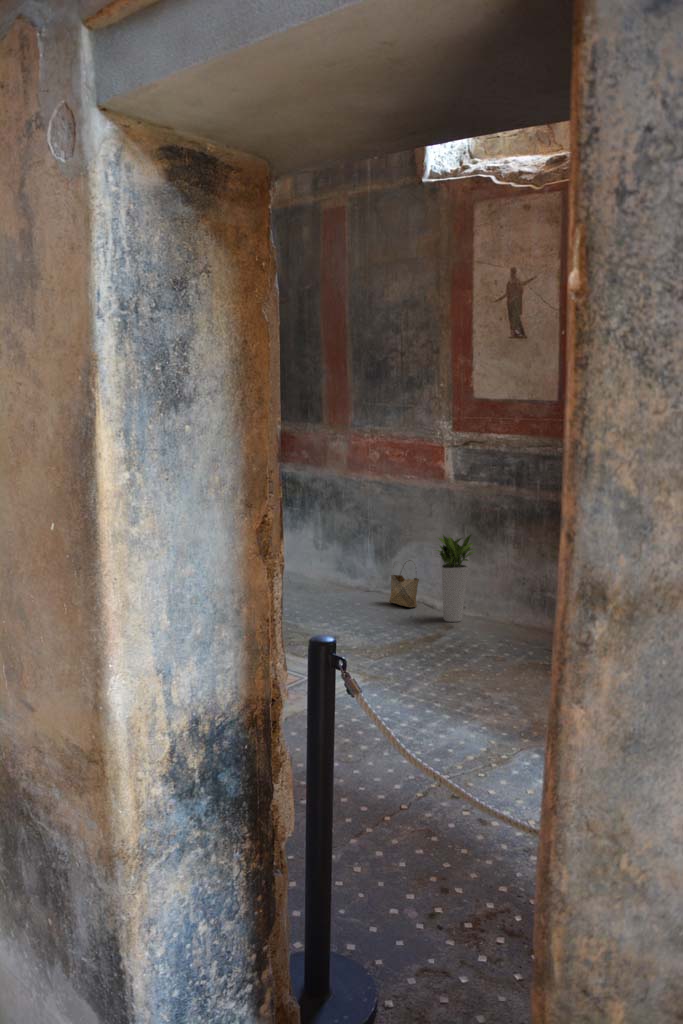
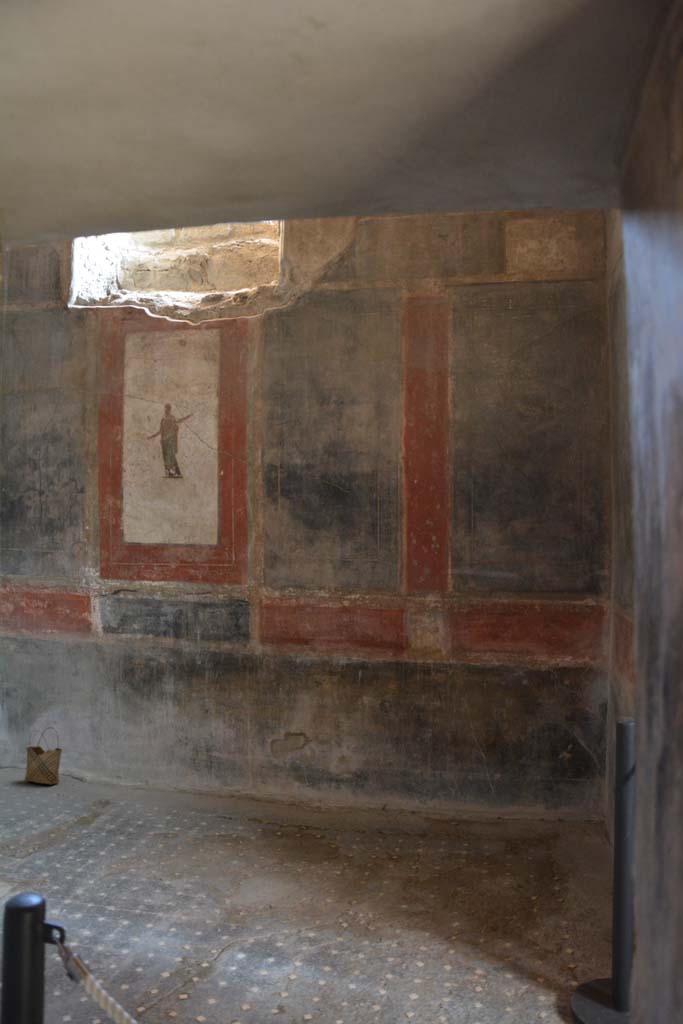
planter: present [436,535,475,622] -> none [81,692,134,797]

